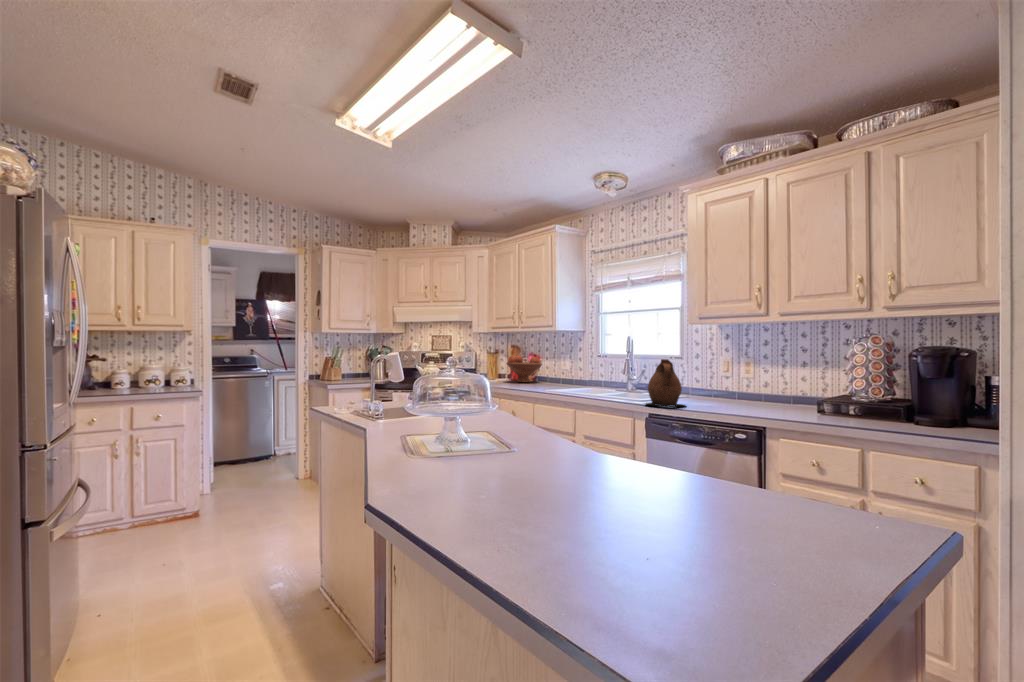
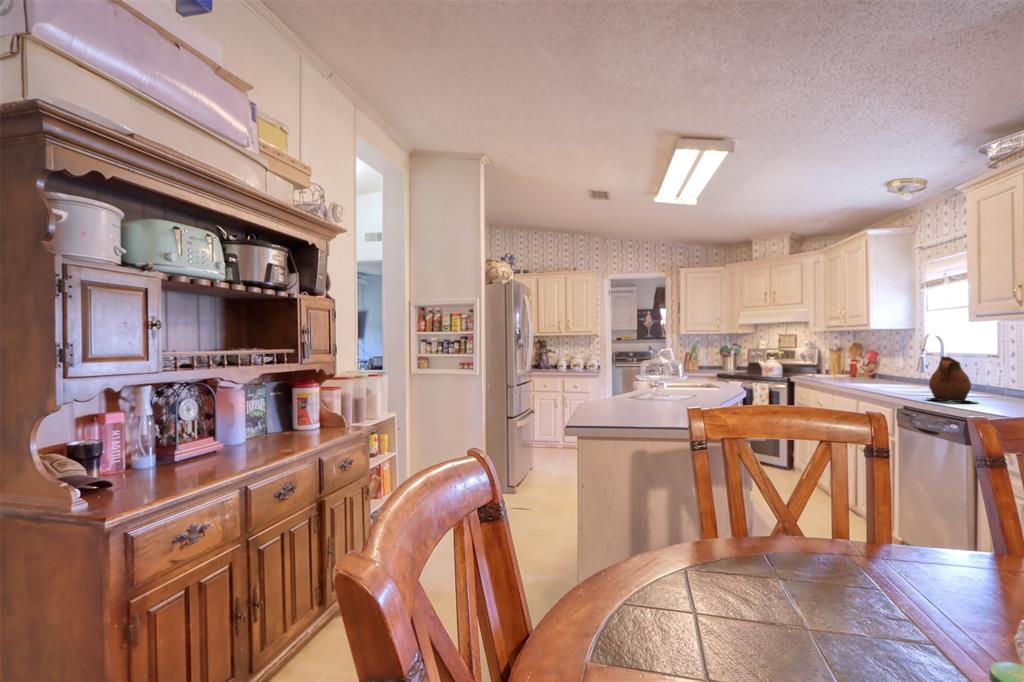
fruit bowl: present [506,355,542,383] -> none [836,353,877,378]

